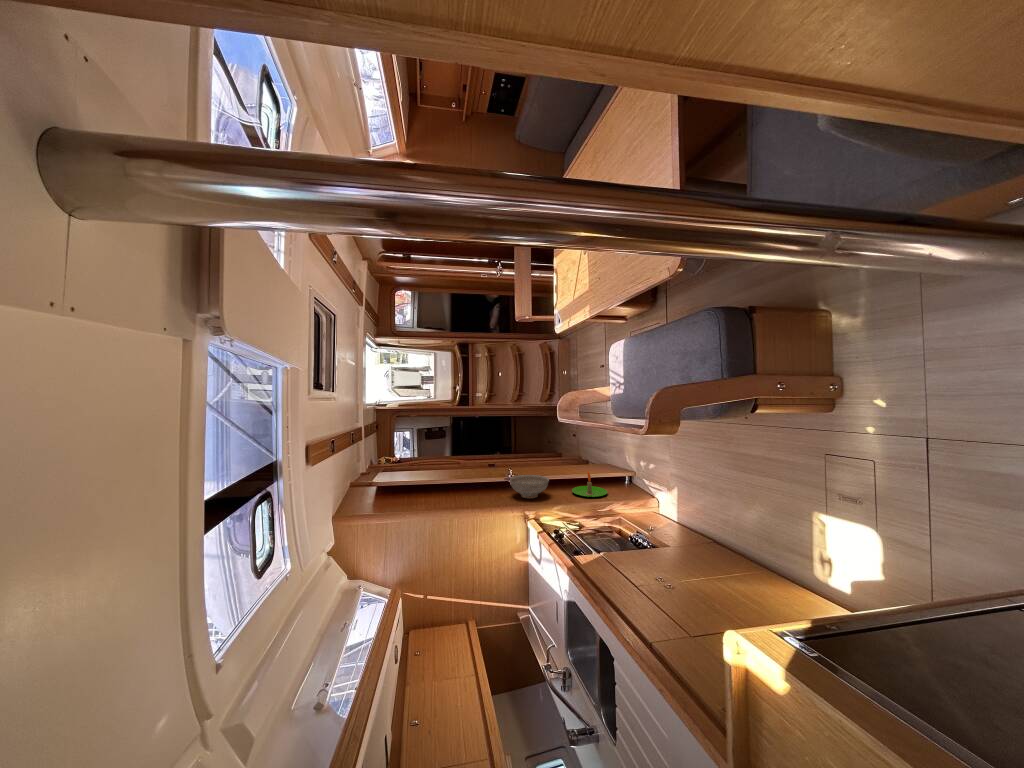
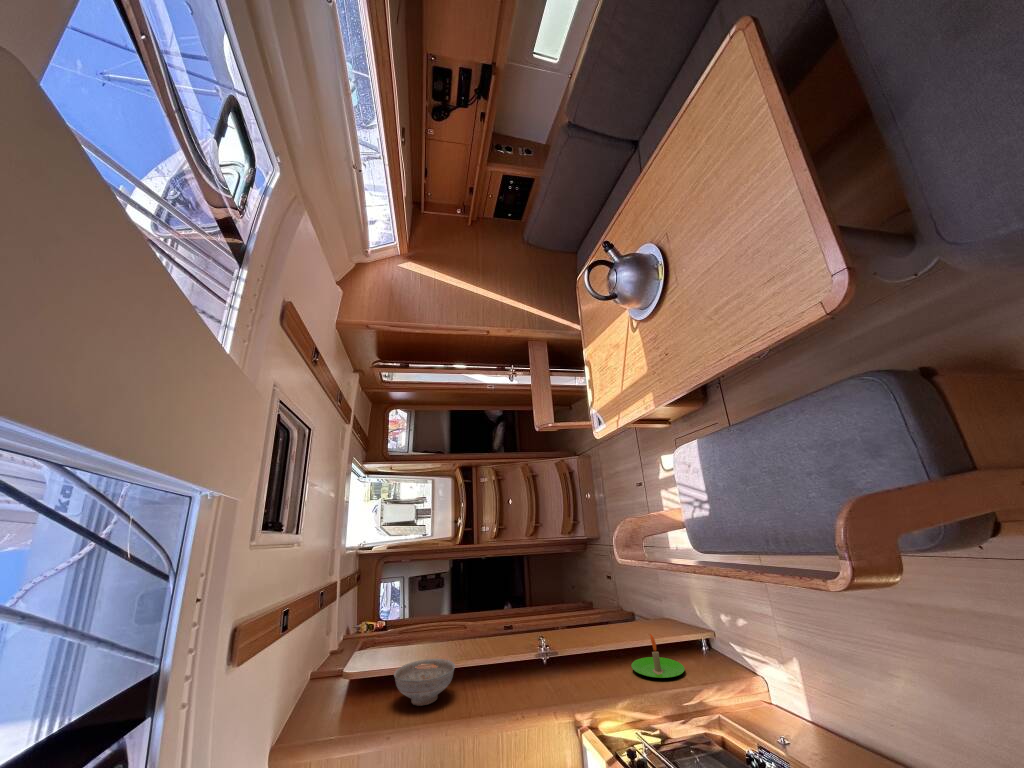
decorative bowl: present [510,475,549,498] -> present [394,659,455,706]

